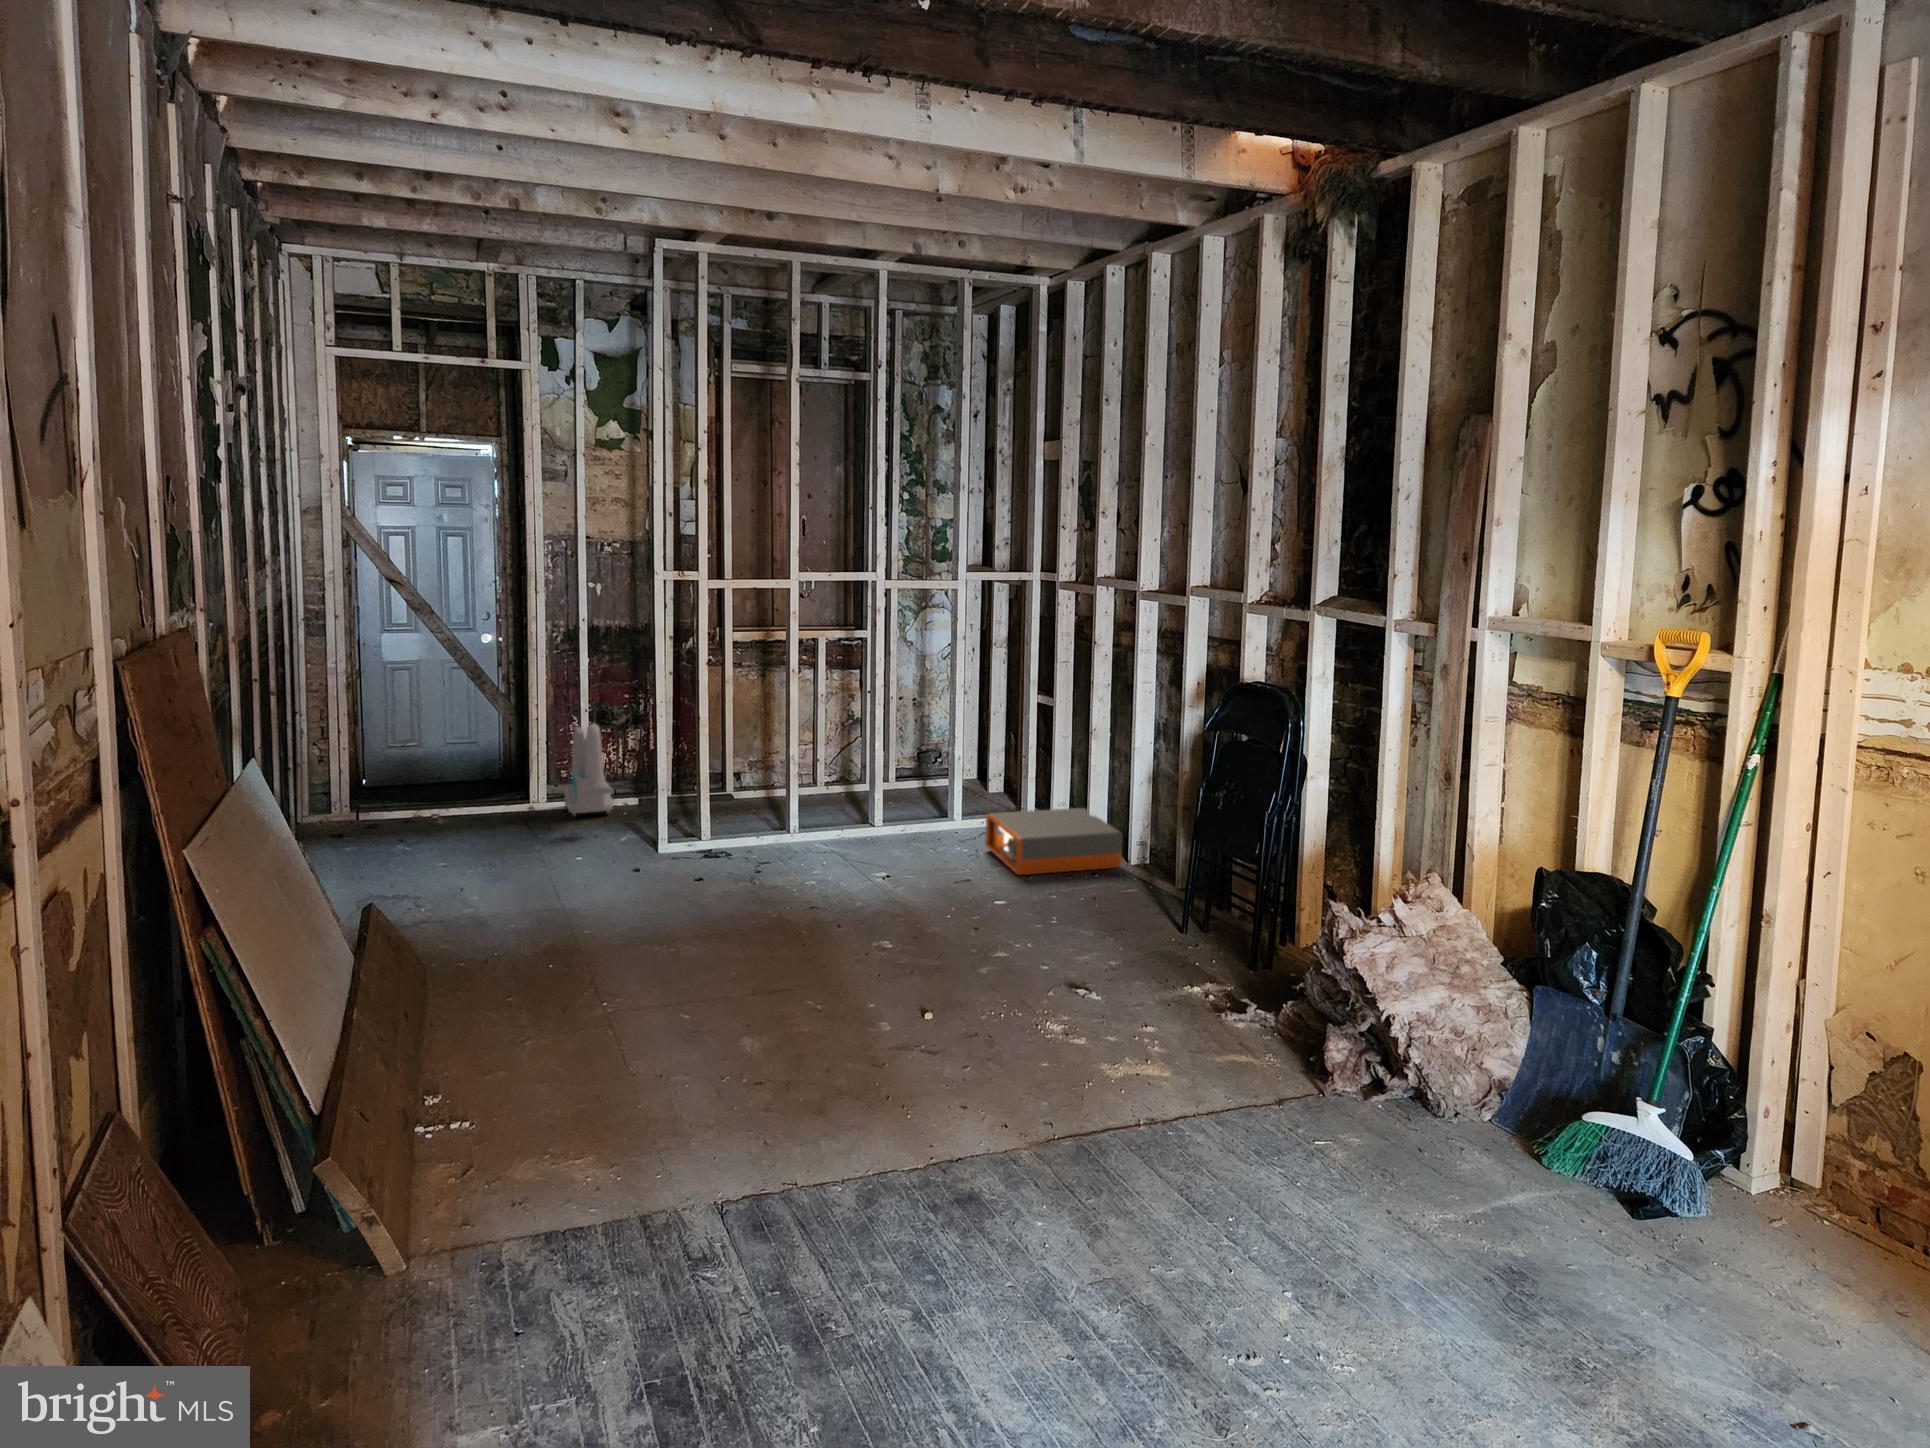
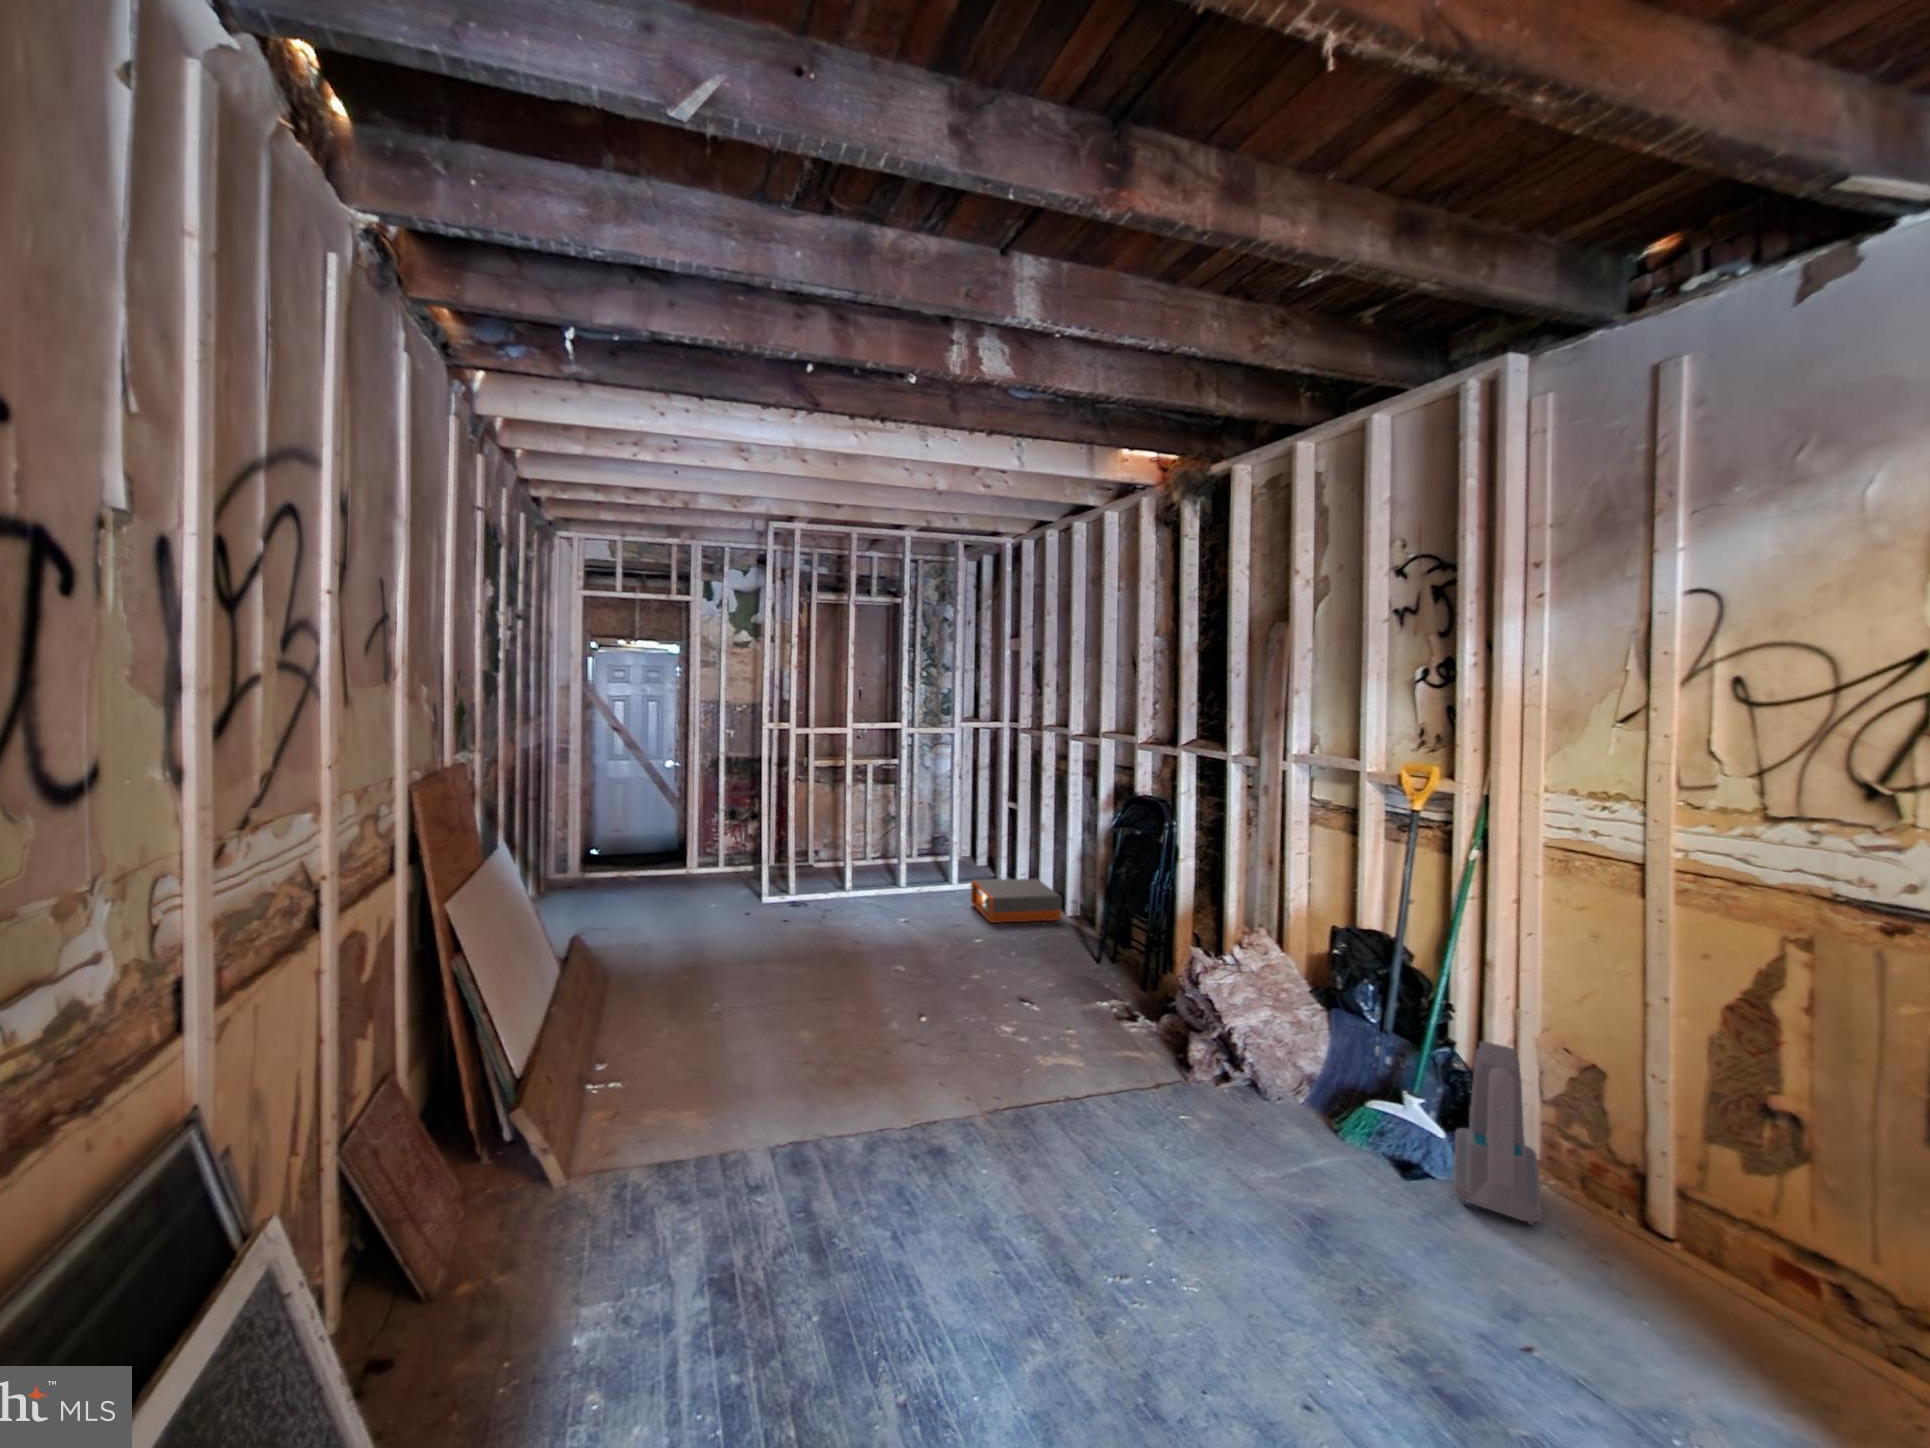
vacuum cleaner: present [564,724,613,816] -> present [1453,1041,1541,1225]

